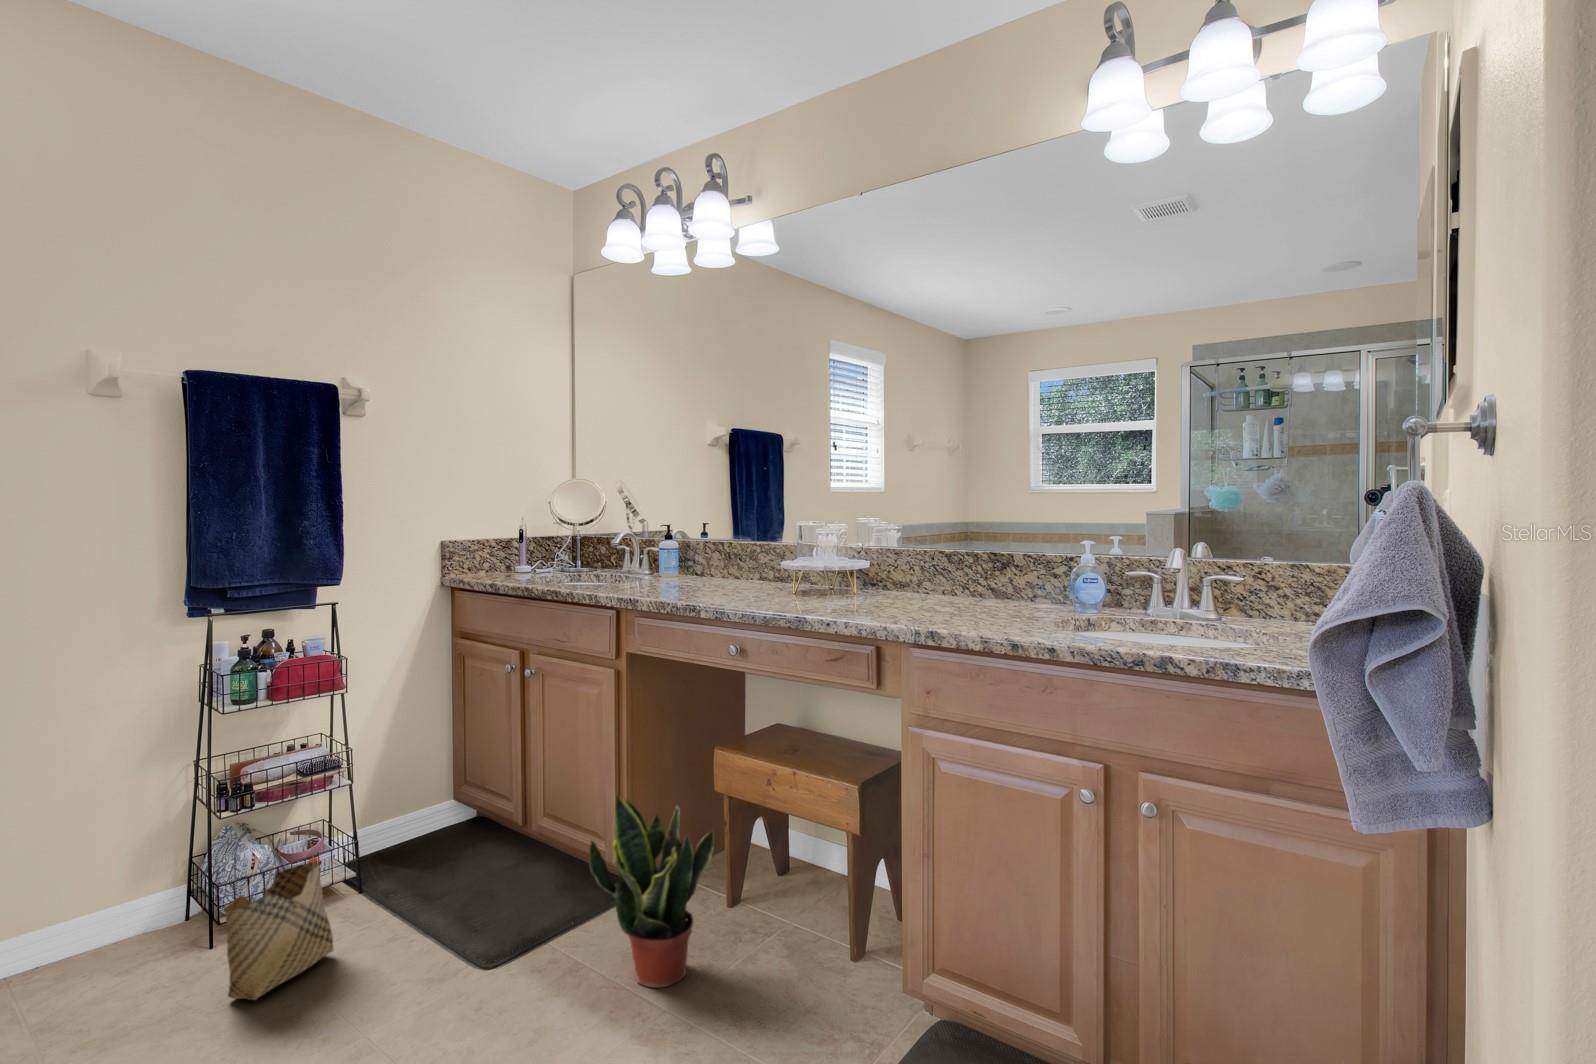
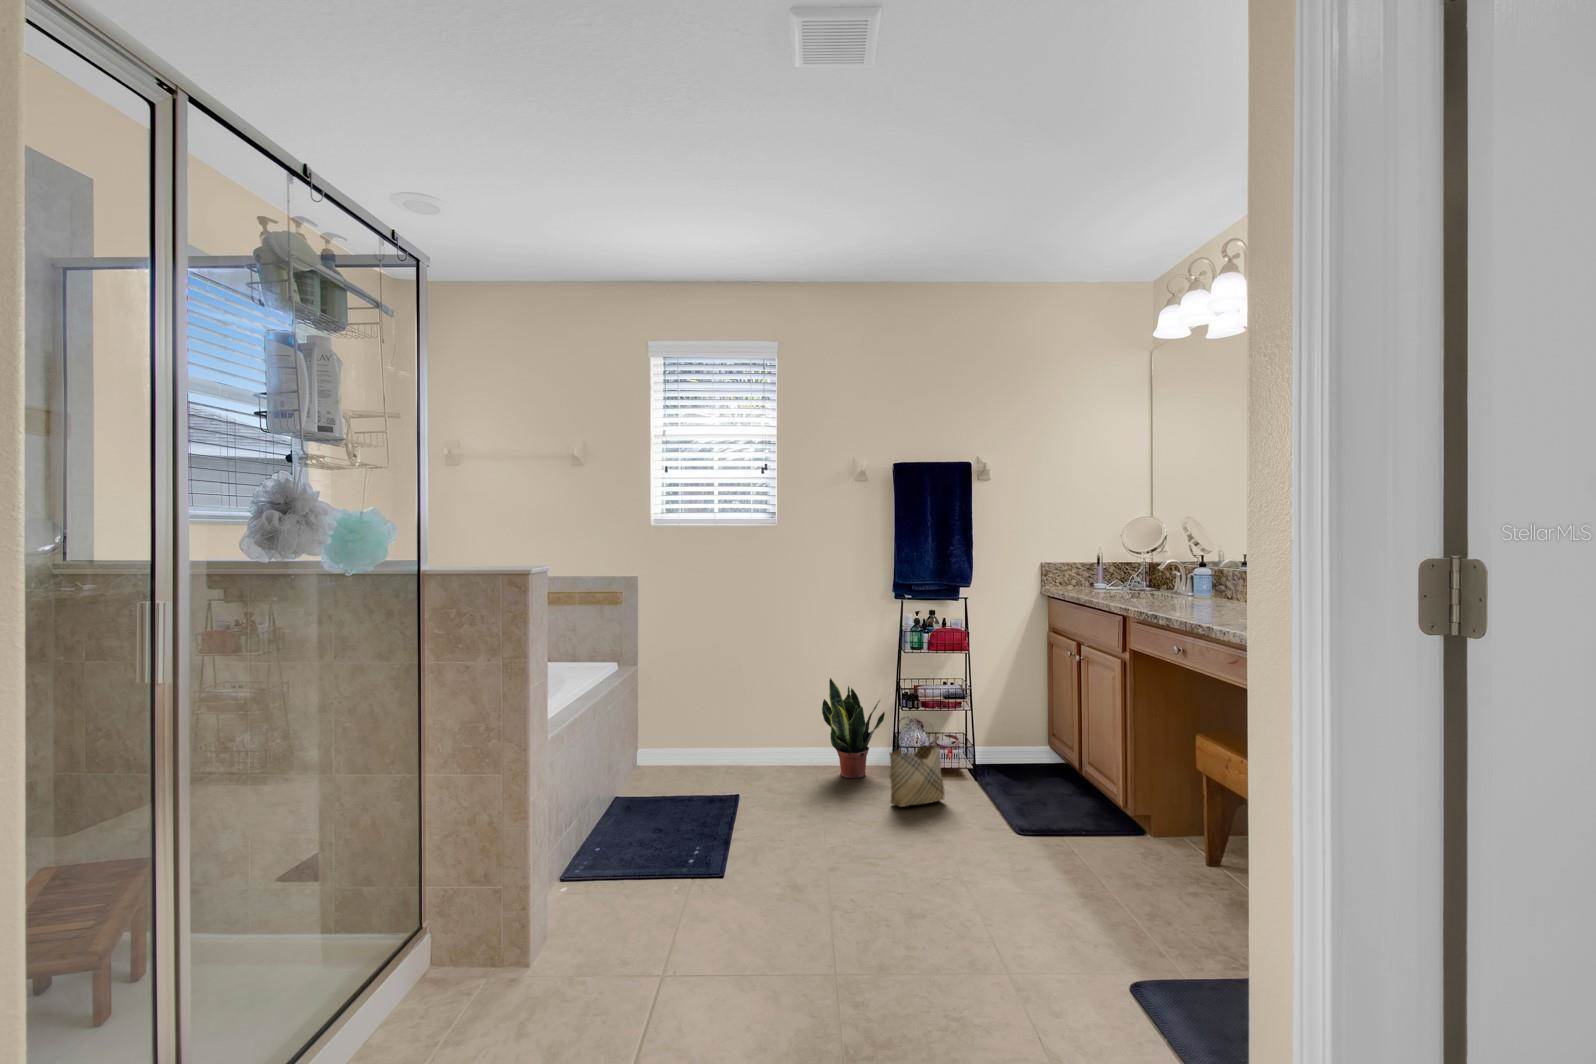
potted plant: present [589,793,714,988] -> present [822,678,885,778]

